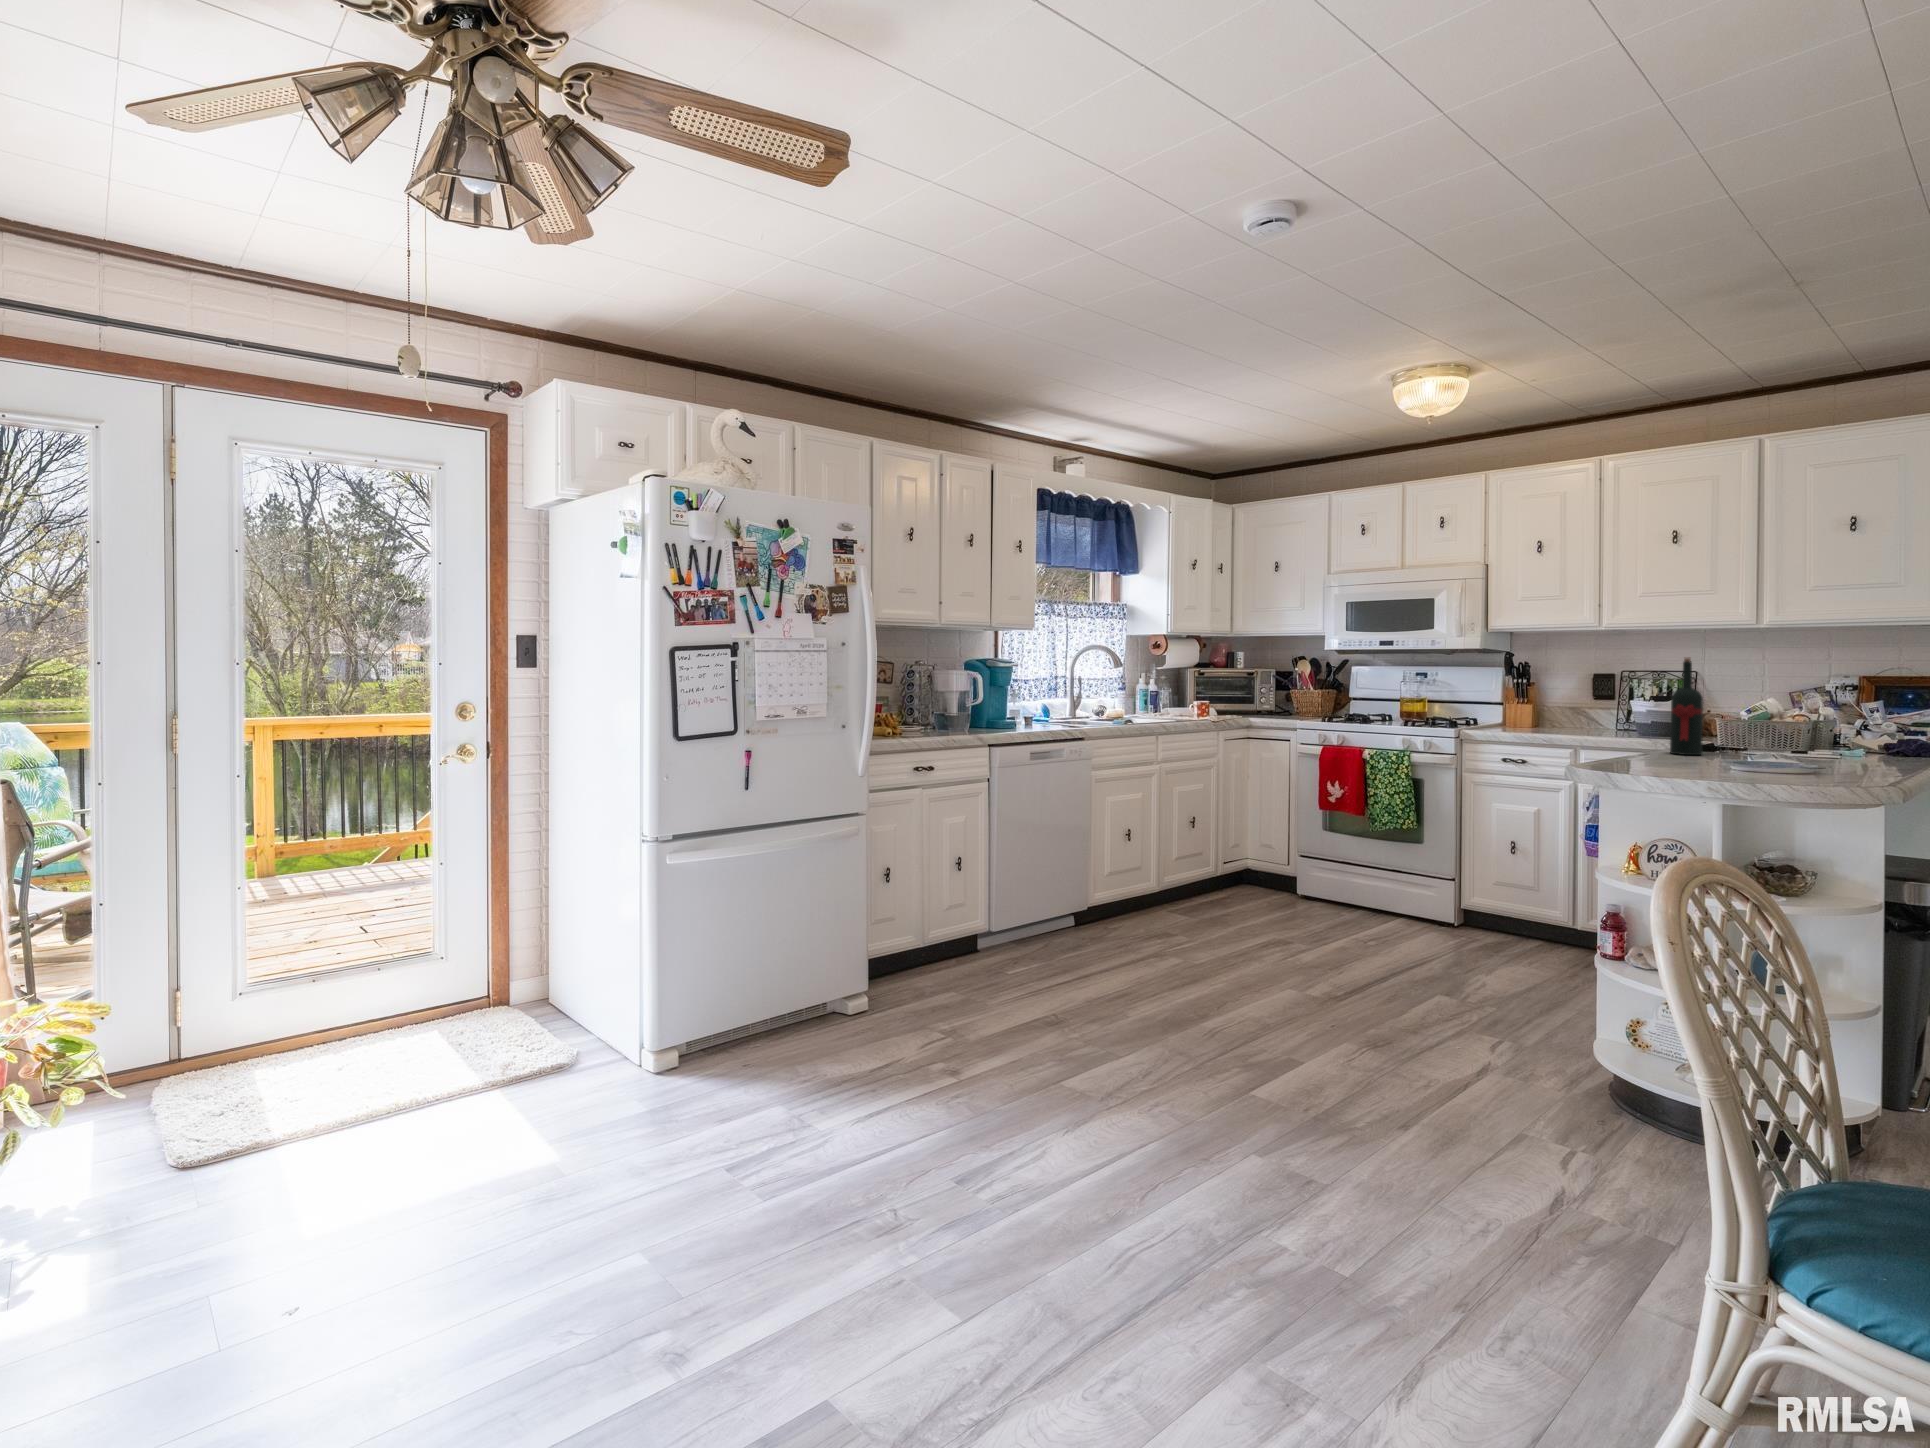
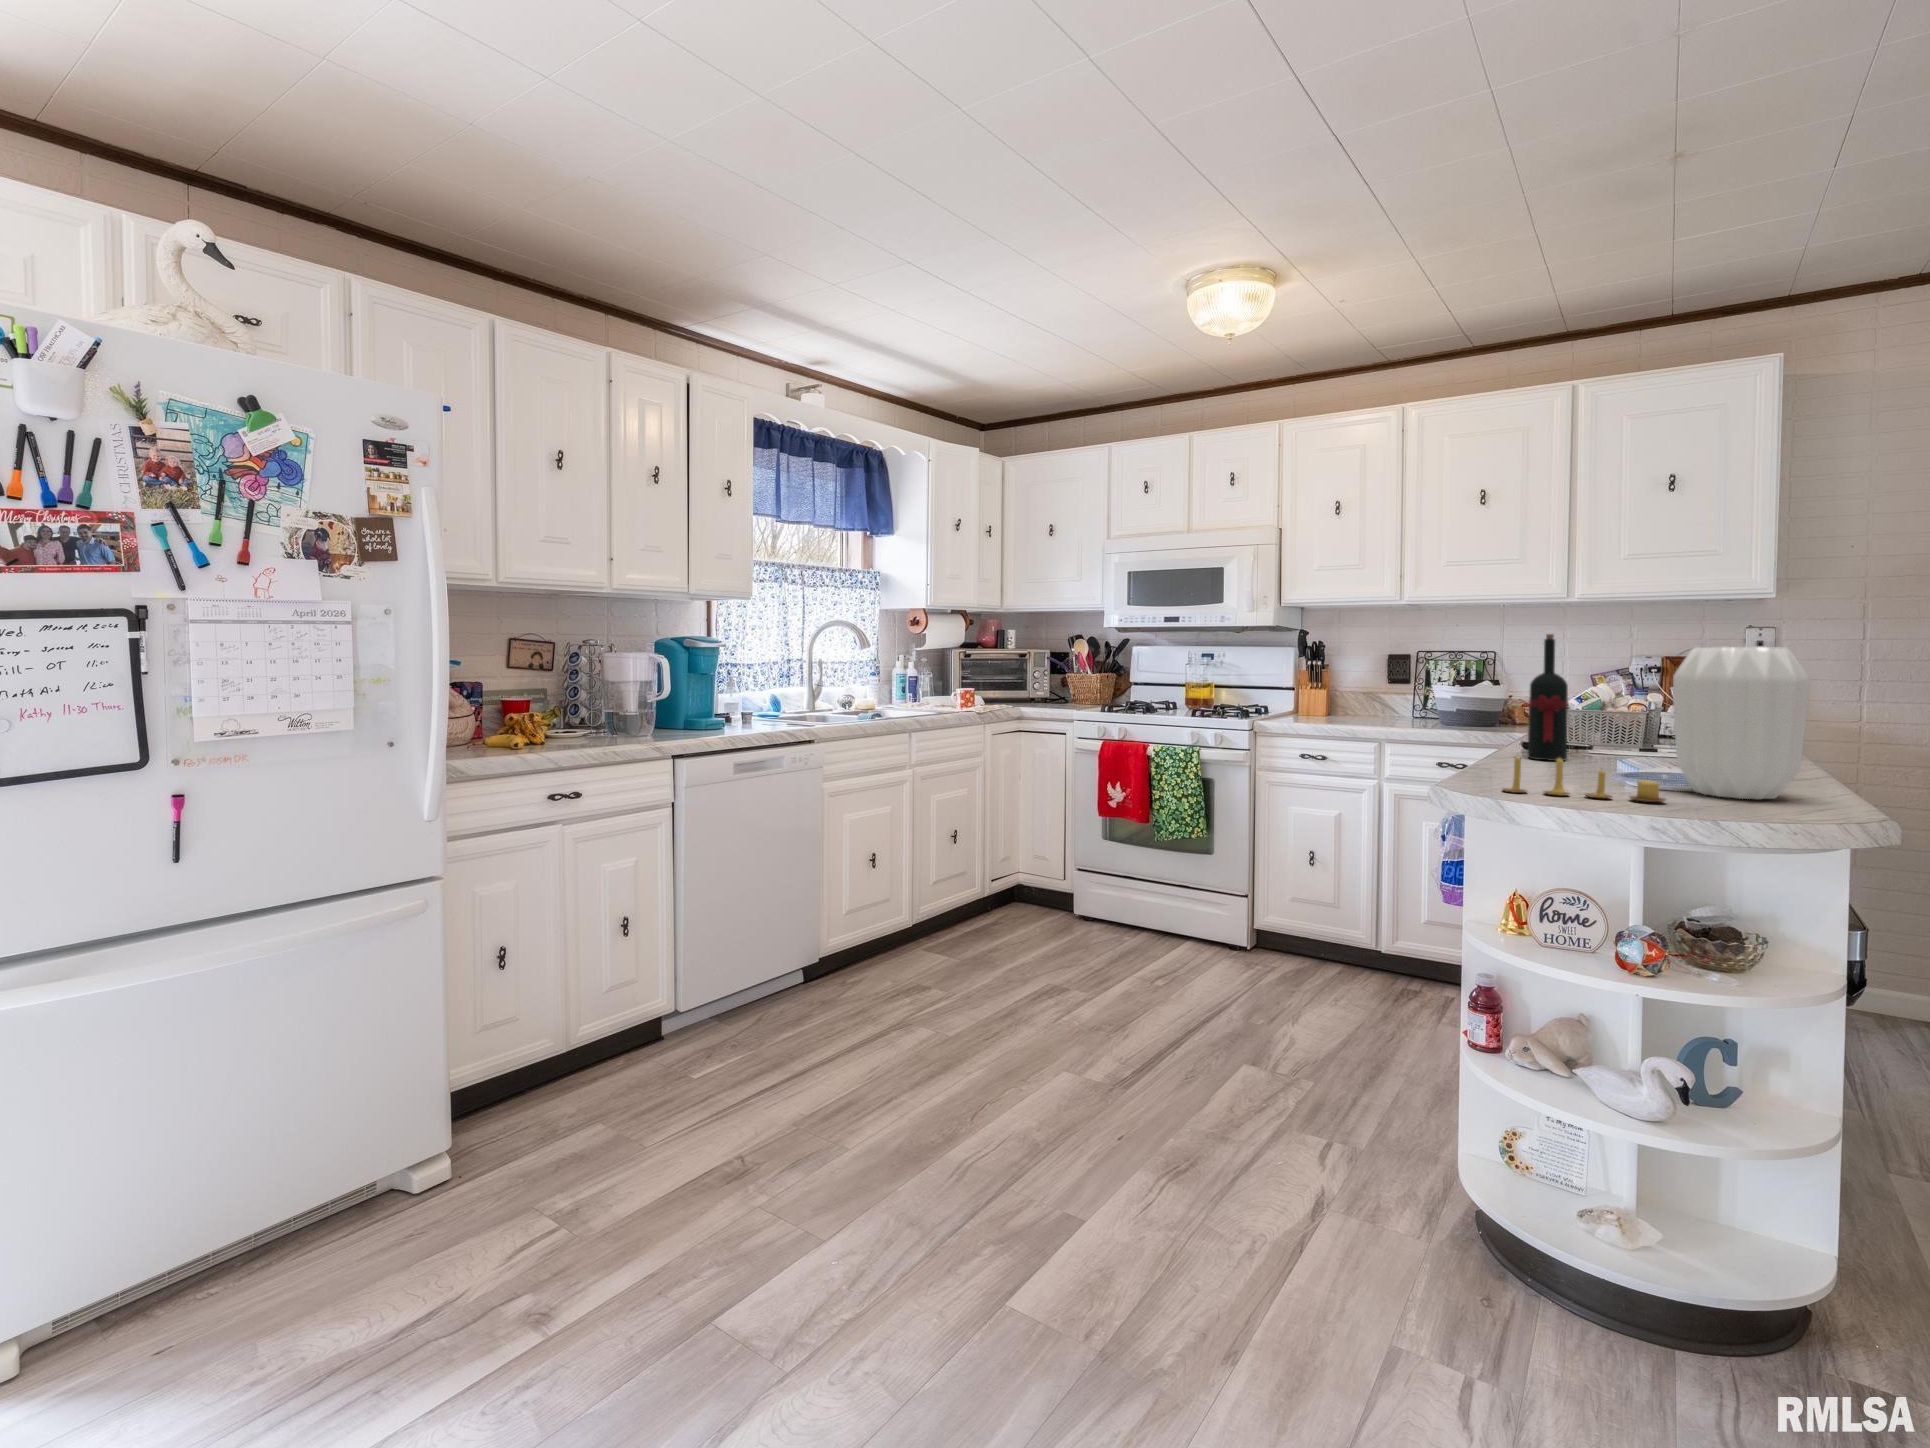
vase: none [1758,668,1859,777] -> present [1673,647,1810,799]
candle: none [1617,742,1739,776] -> present [1503,755,1665,802]

